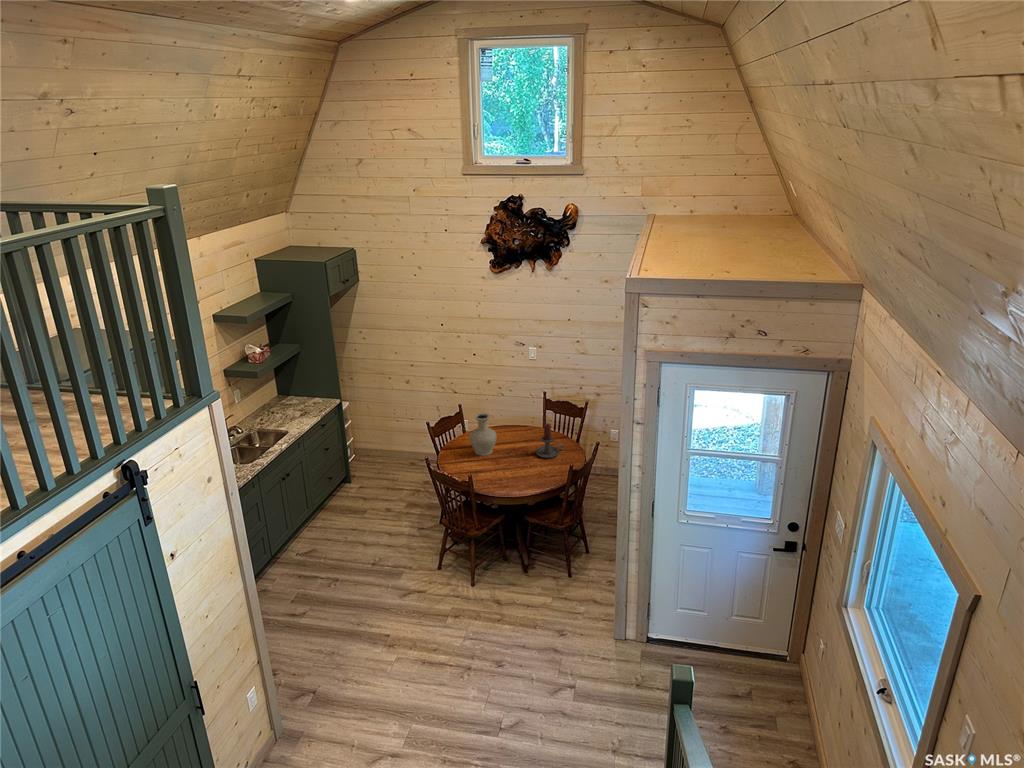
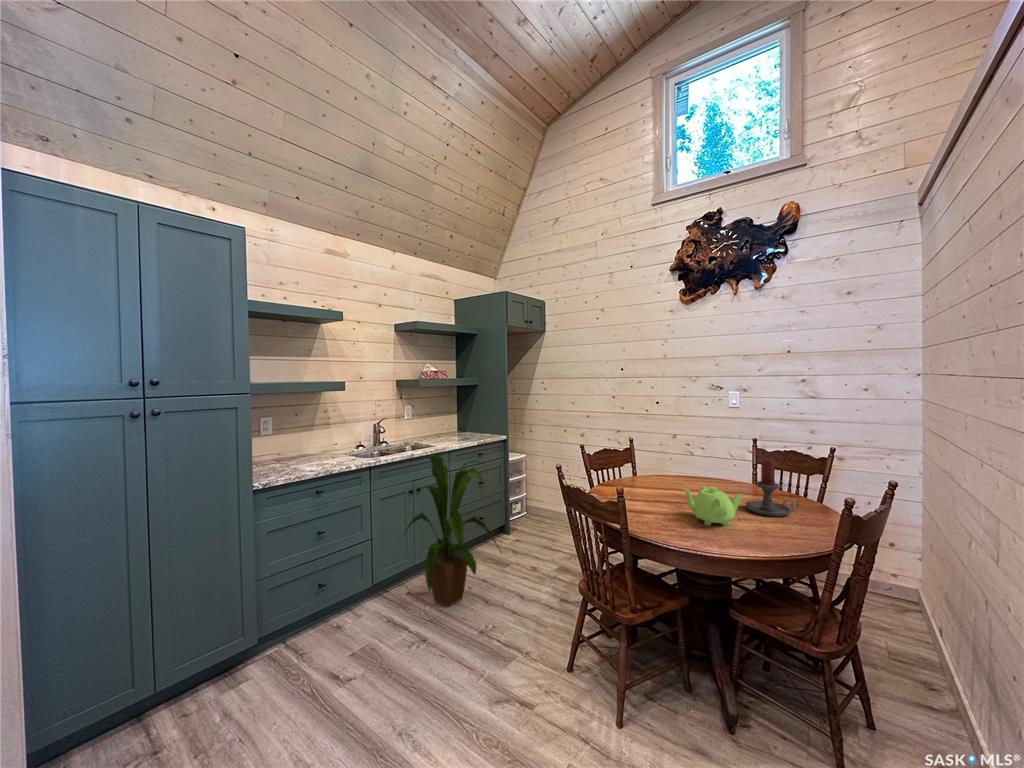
vase: present [469,413,497,456] -> none [638,439,679,501]
house plant: none [290,448,372,556] -> present [406,455,501,607]
teapot: none [500,449,533,475] -> present [684,486,742,526]

